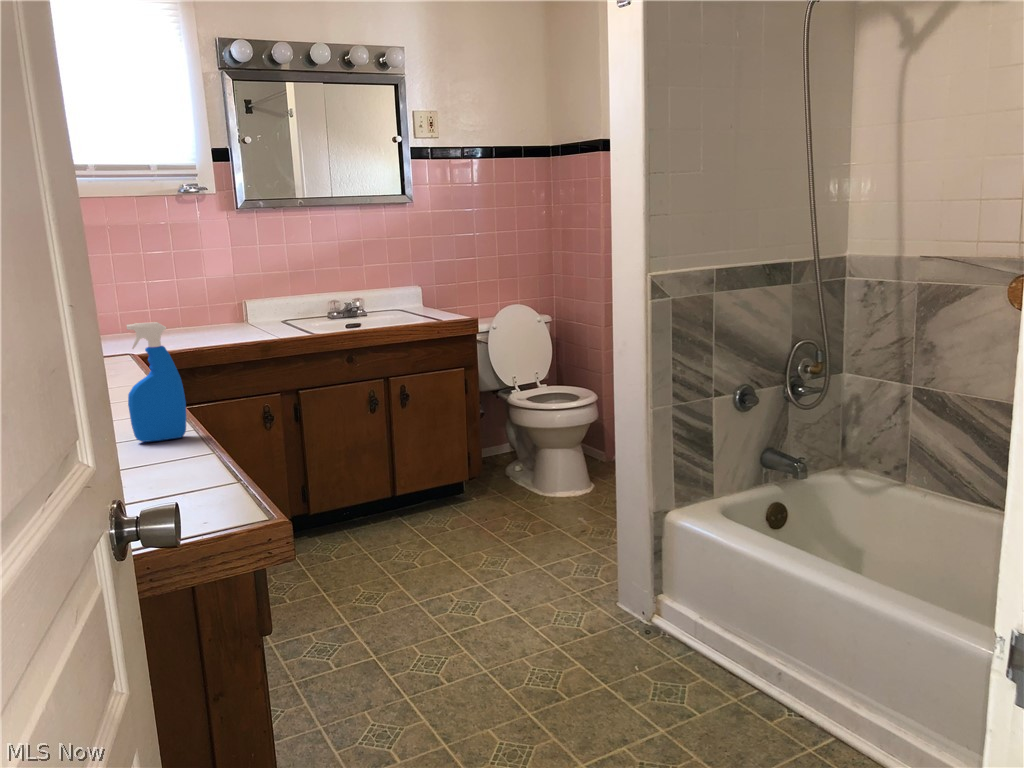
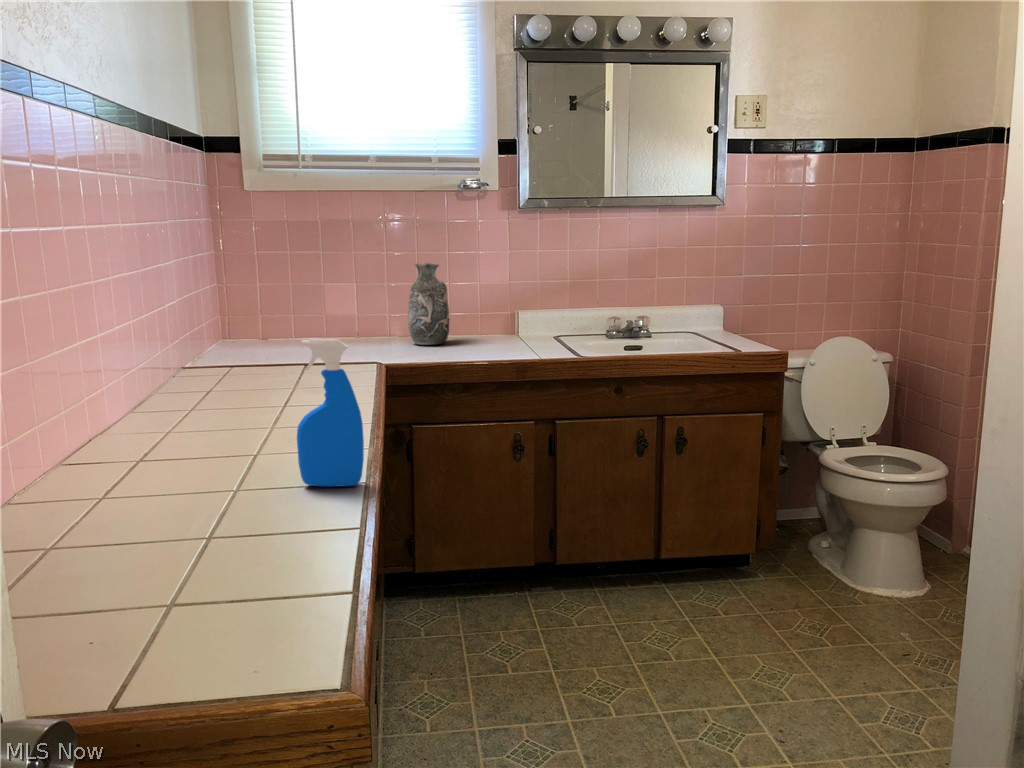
decorative vase: none [143,262,185,337] -> present [408,263,450,345]

